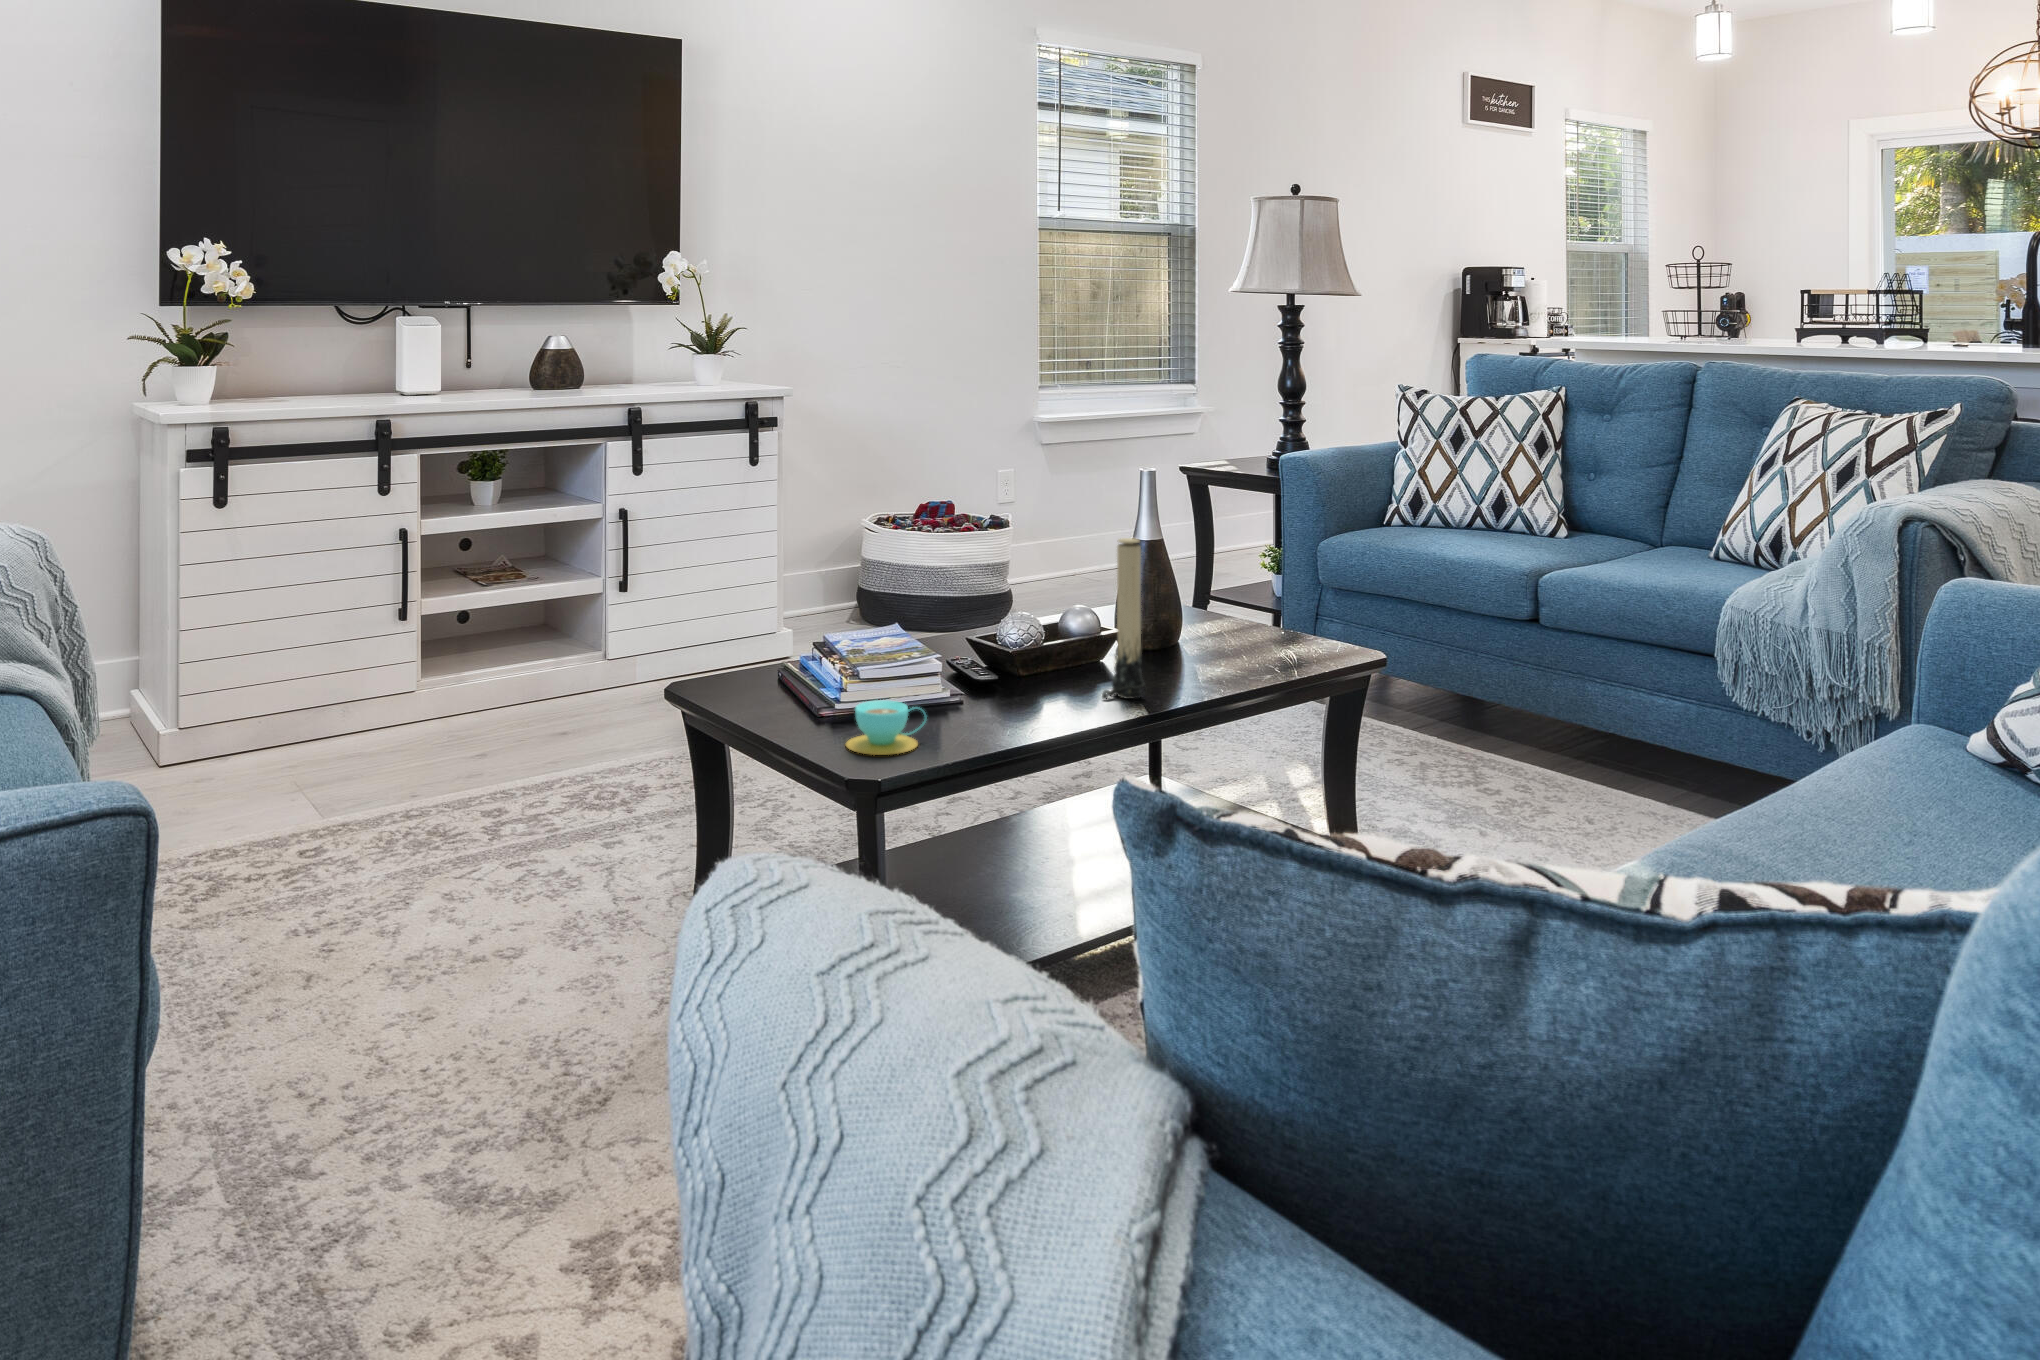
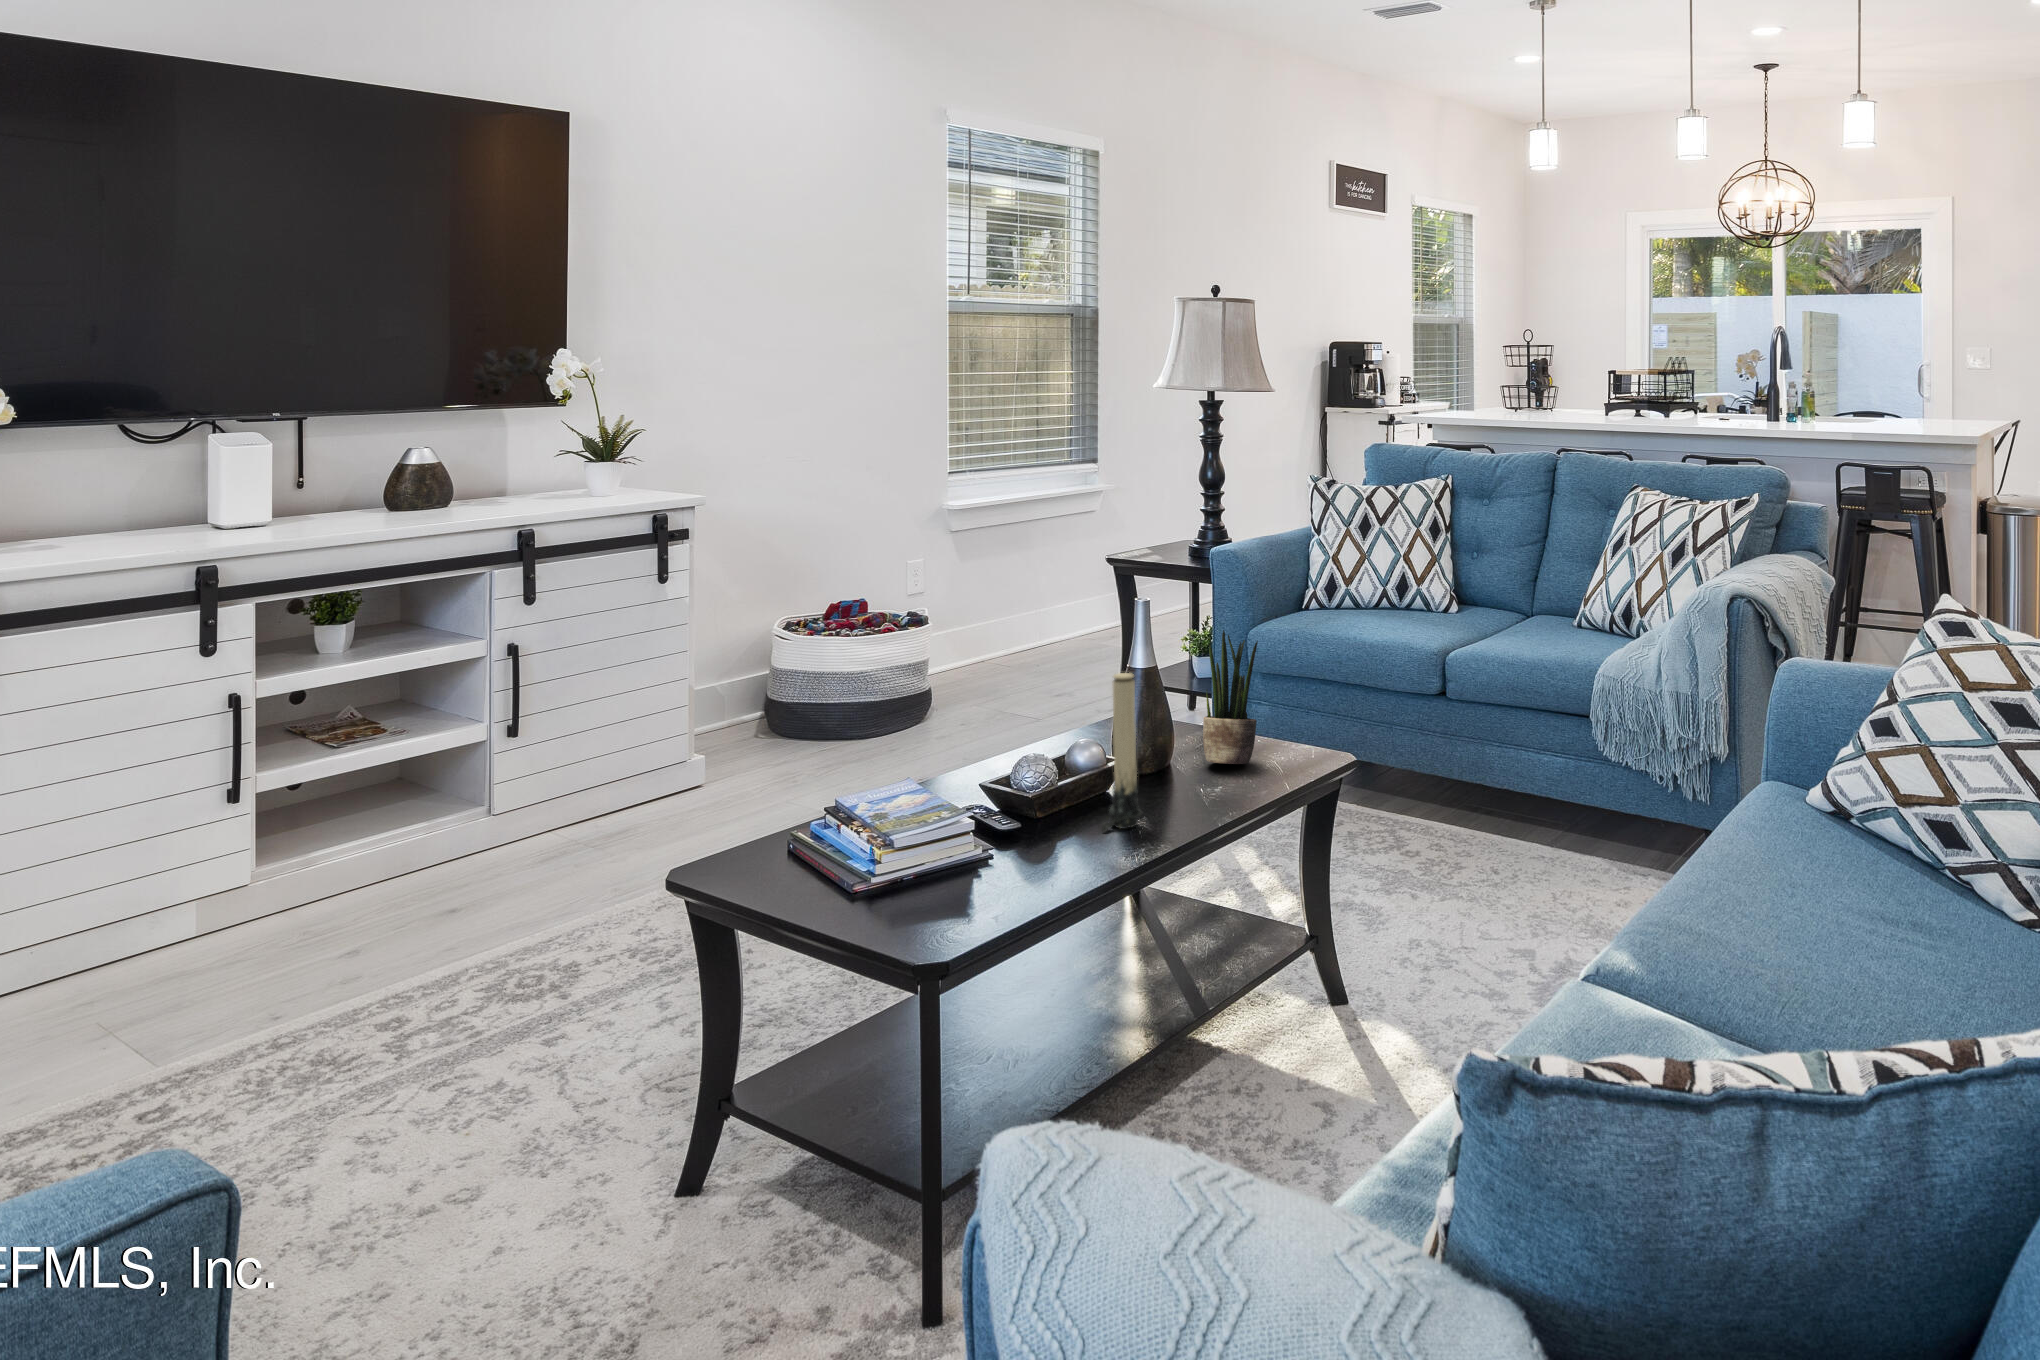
potted plant: none [1230,510,1292,653] -> present [1203,630,1258,764]
teacup: present [846,700,926,755] -> none [865,863,946,923]

